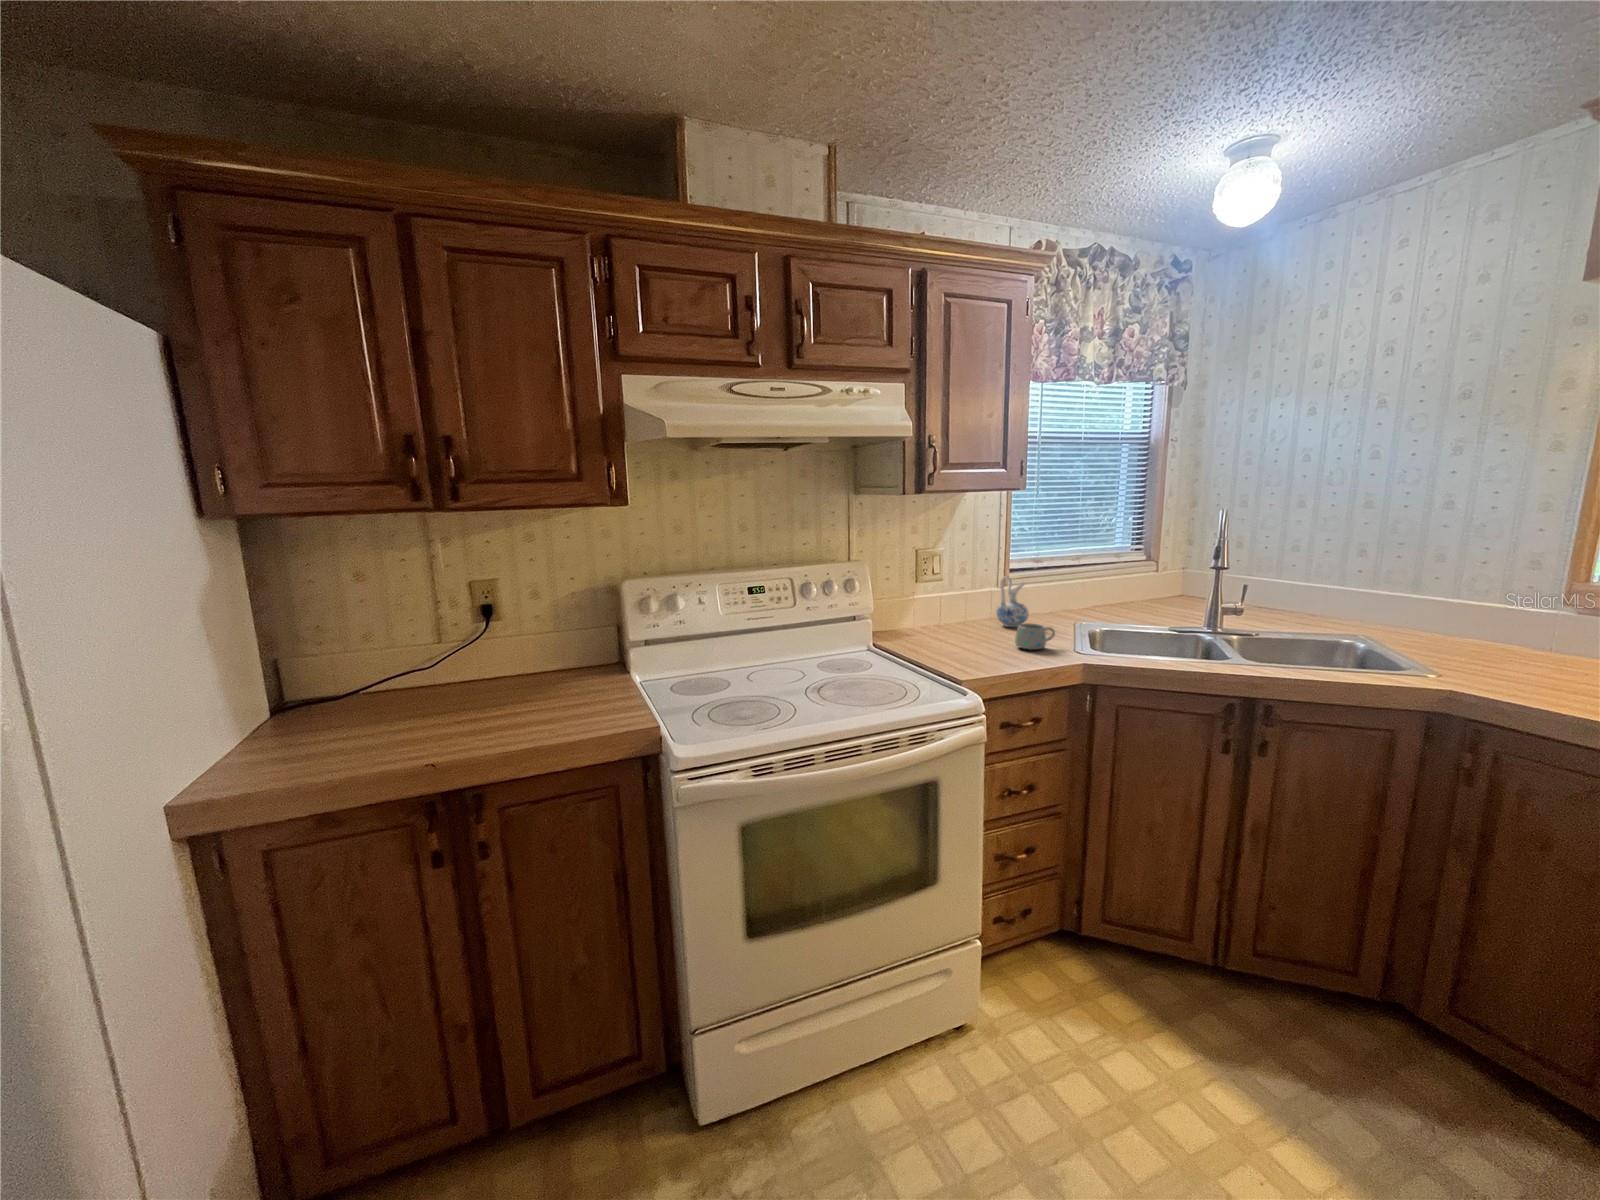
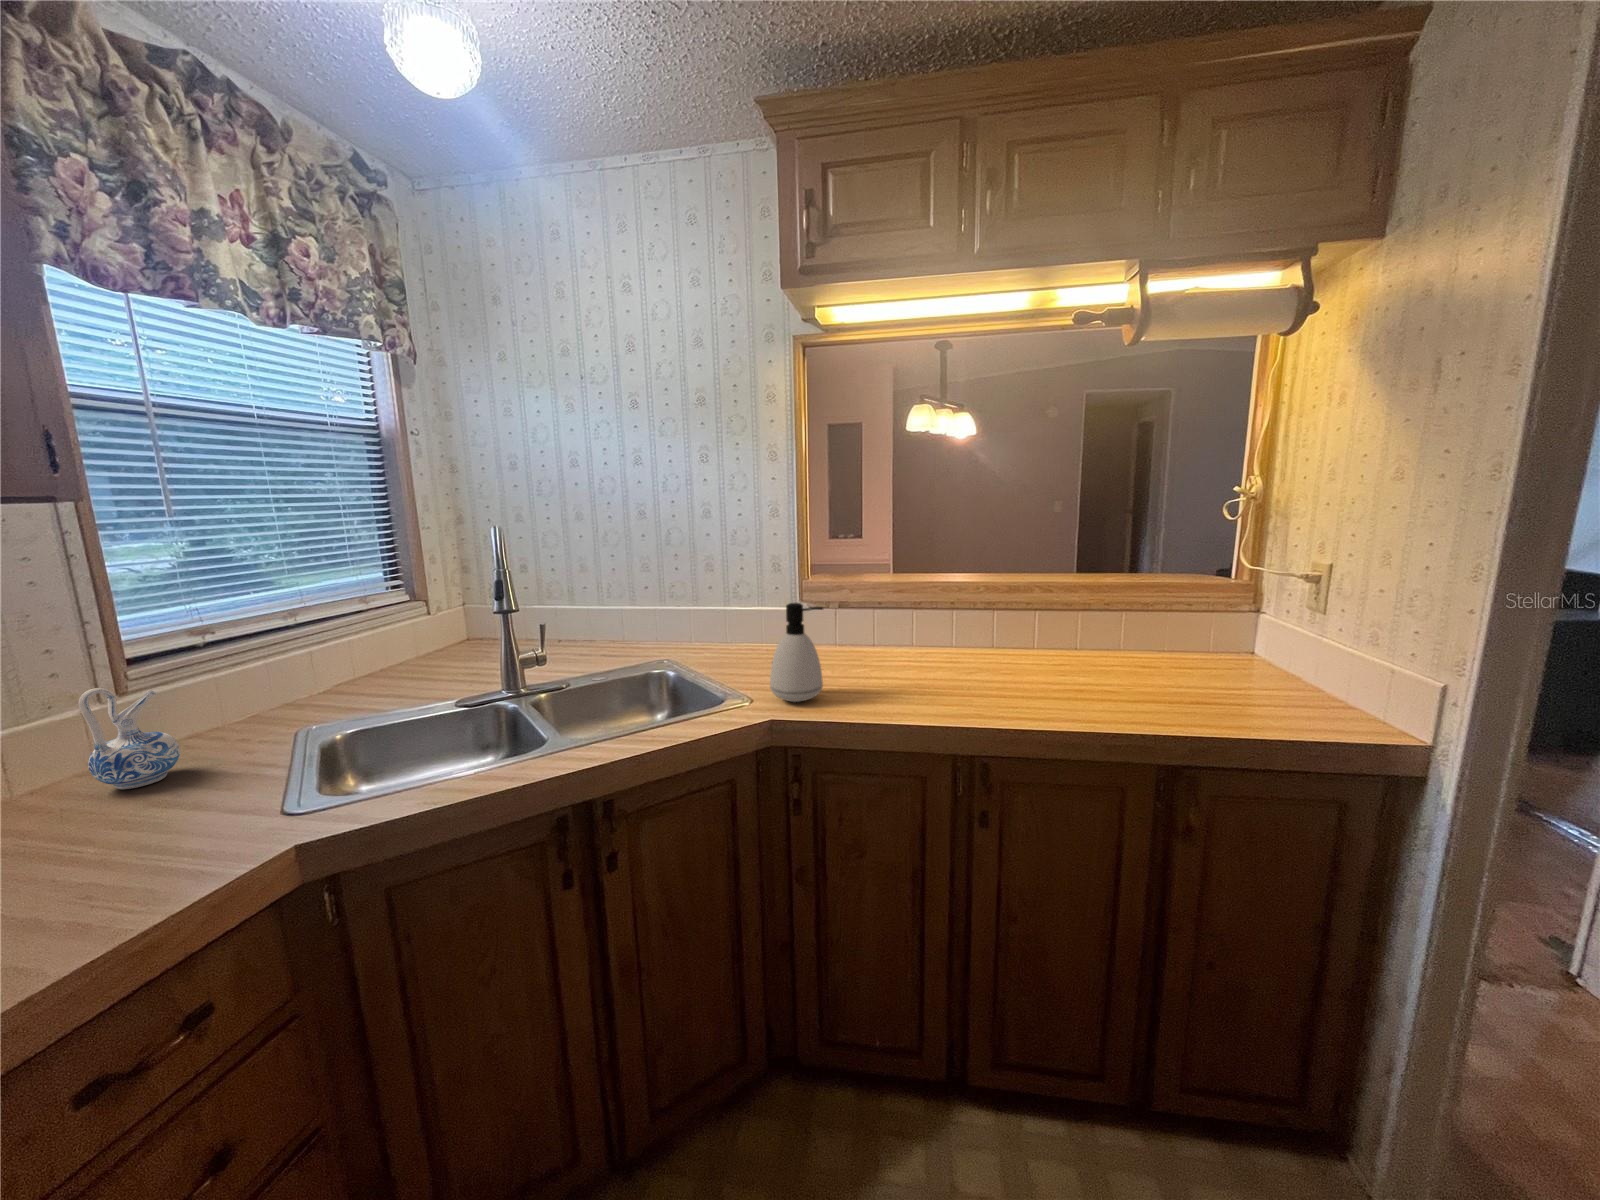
soap dispenser: none [1467,590,1558,686] -> present [770,603,823,702]
mug: present [1015,623,1055,650] -> none [110,791,225,865]

